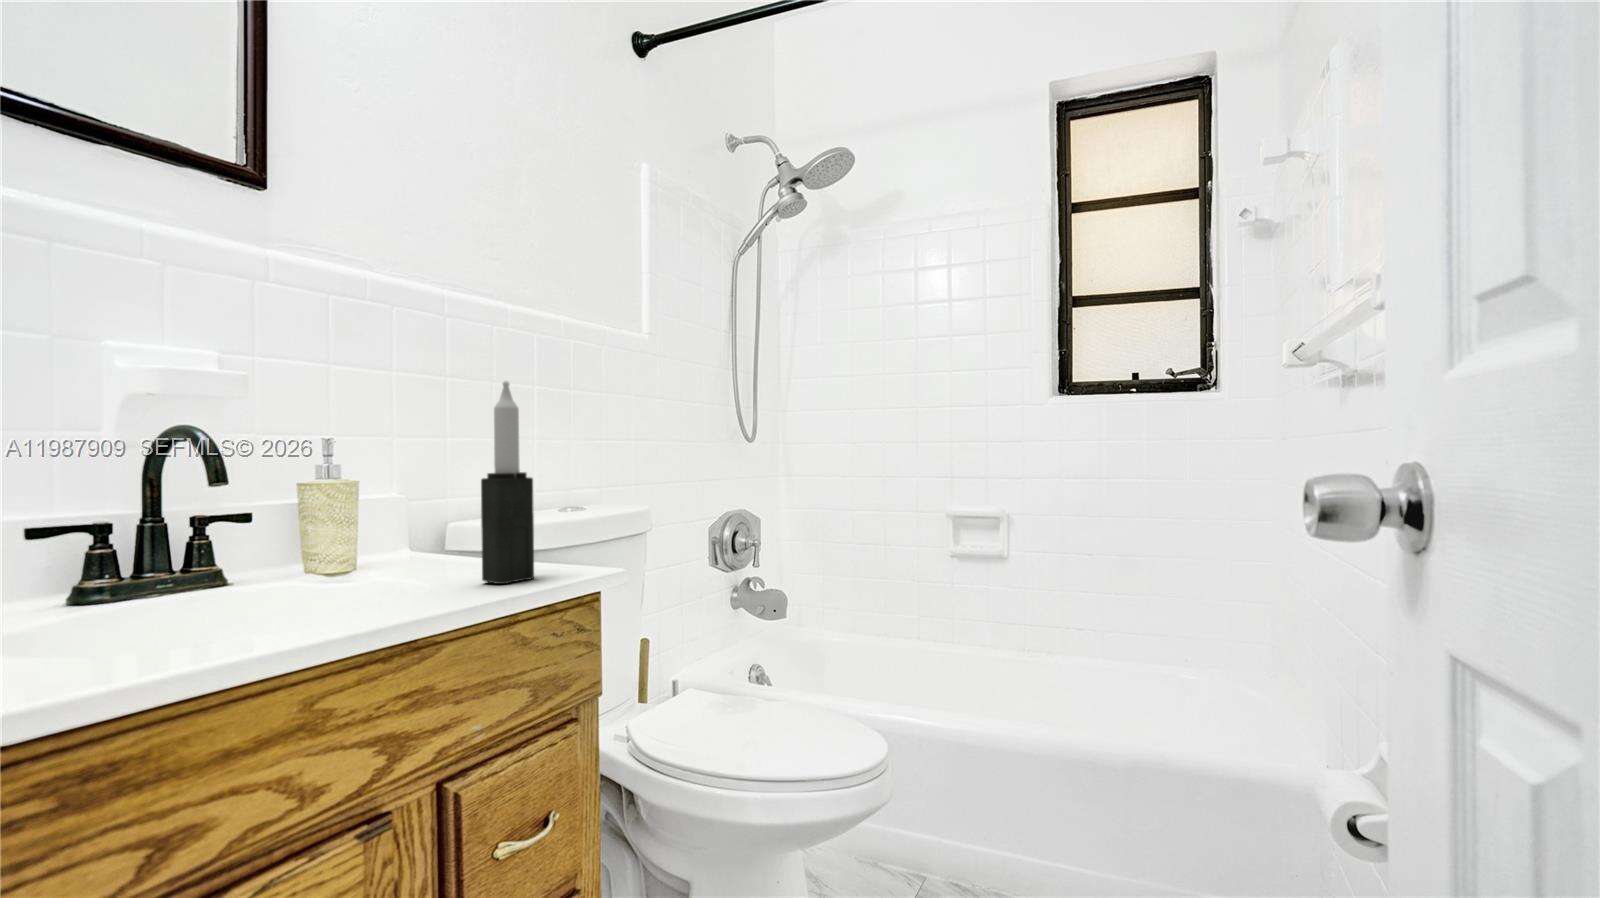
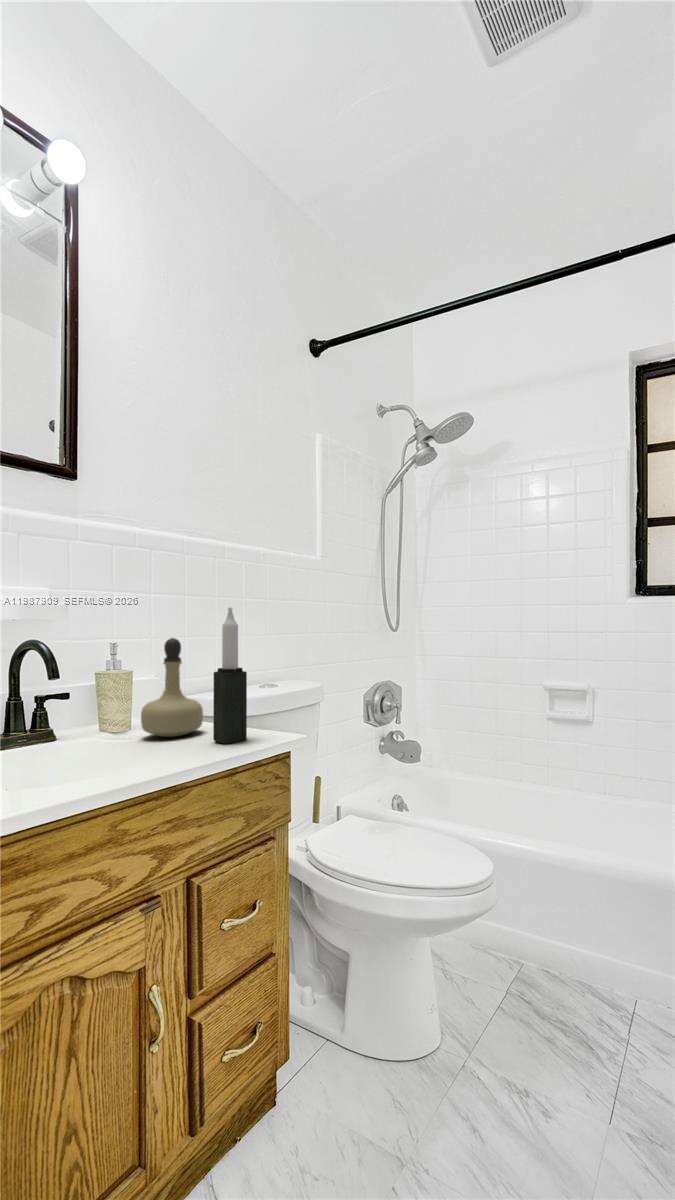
perfume bottle: none [366,432,467,581] -> present [141,638,203,737]

